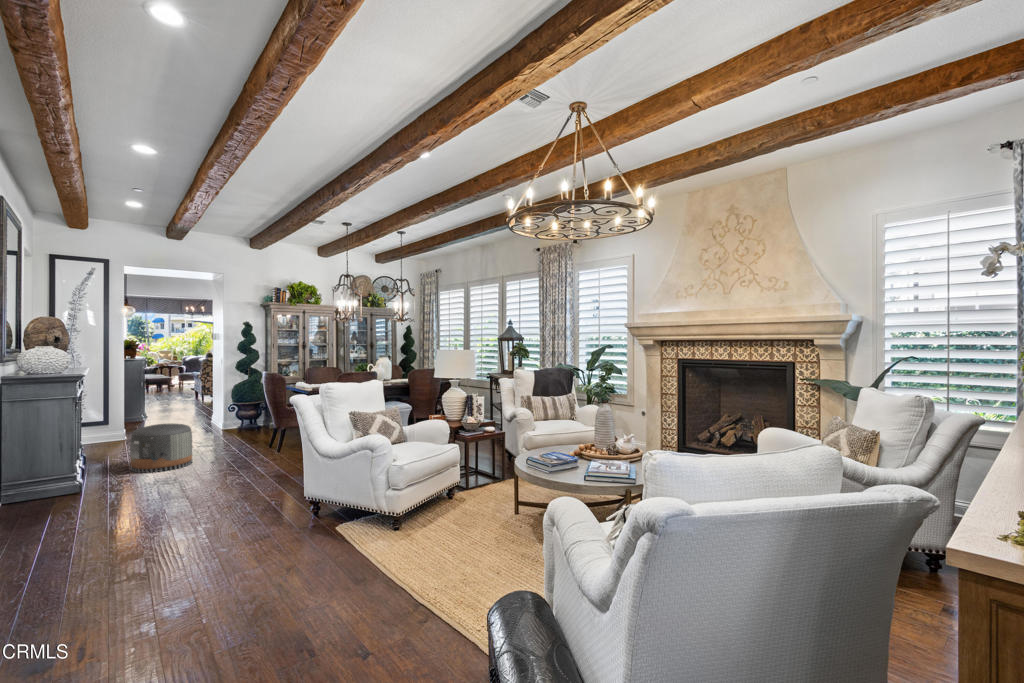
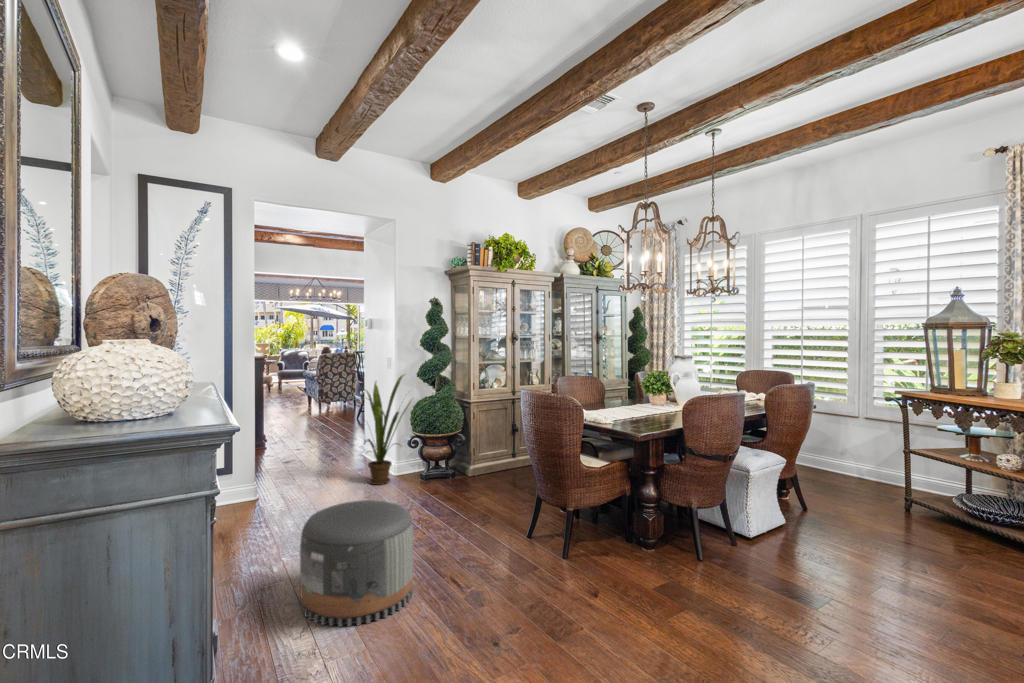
house plant: none [197,367,236,434] -> present [364,375,411,485]

